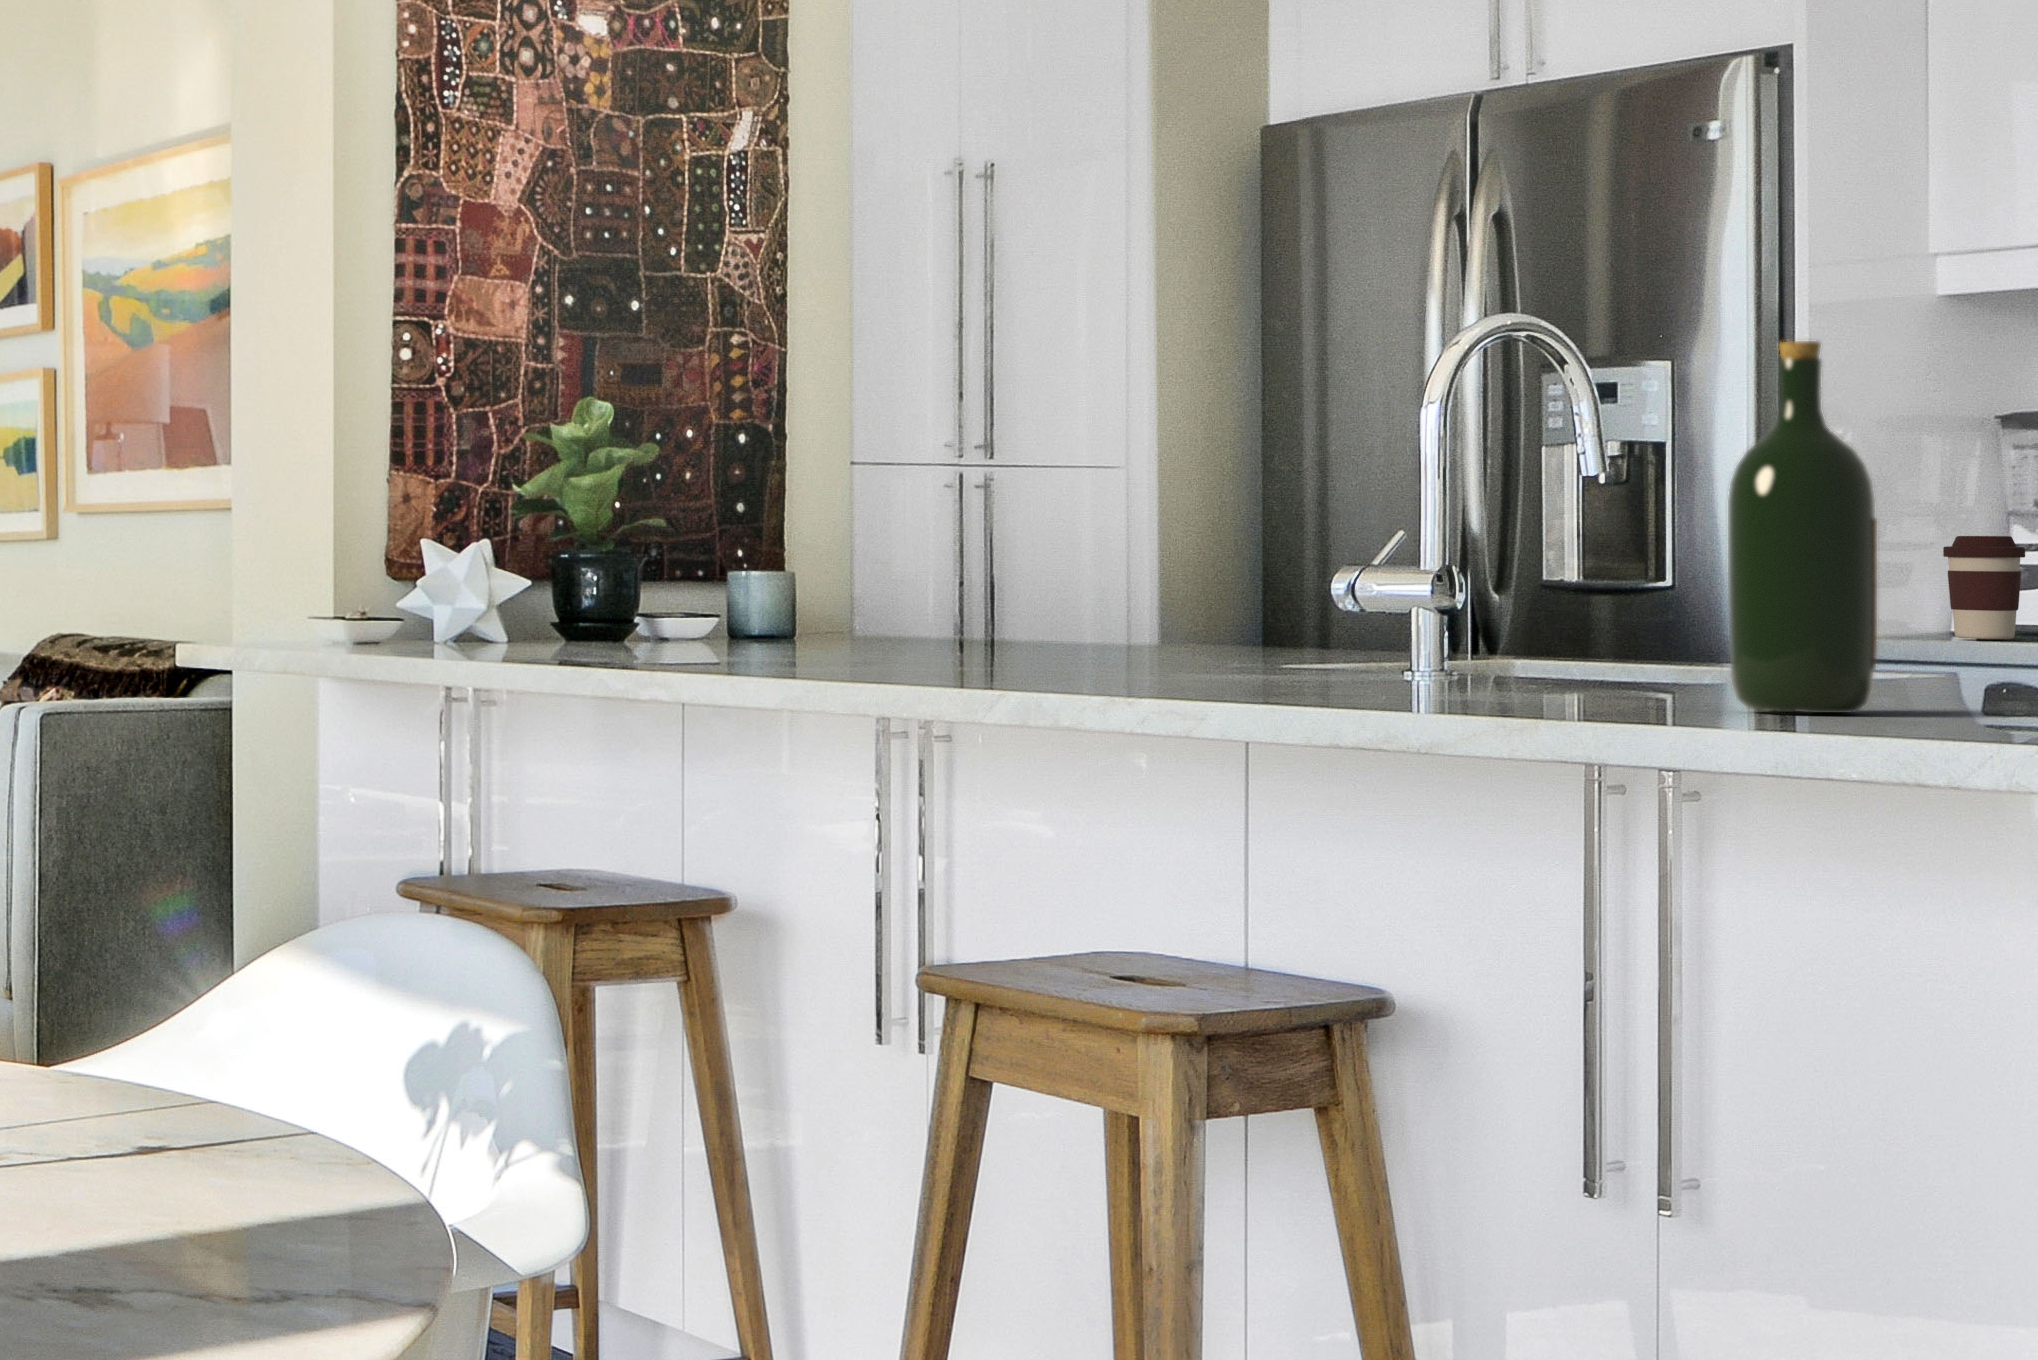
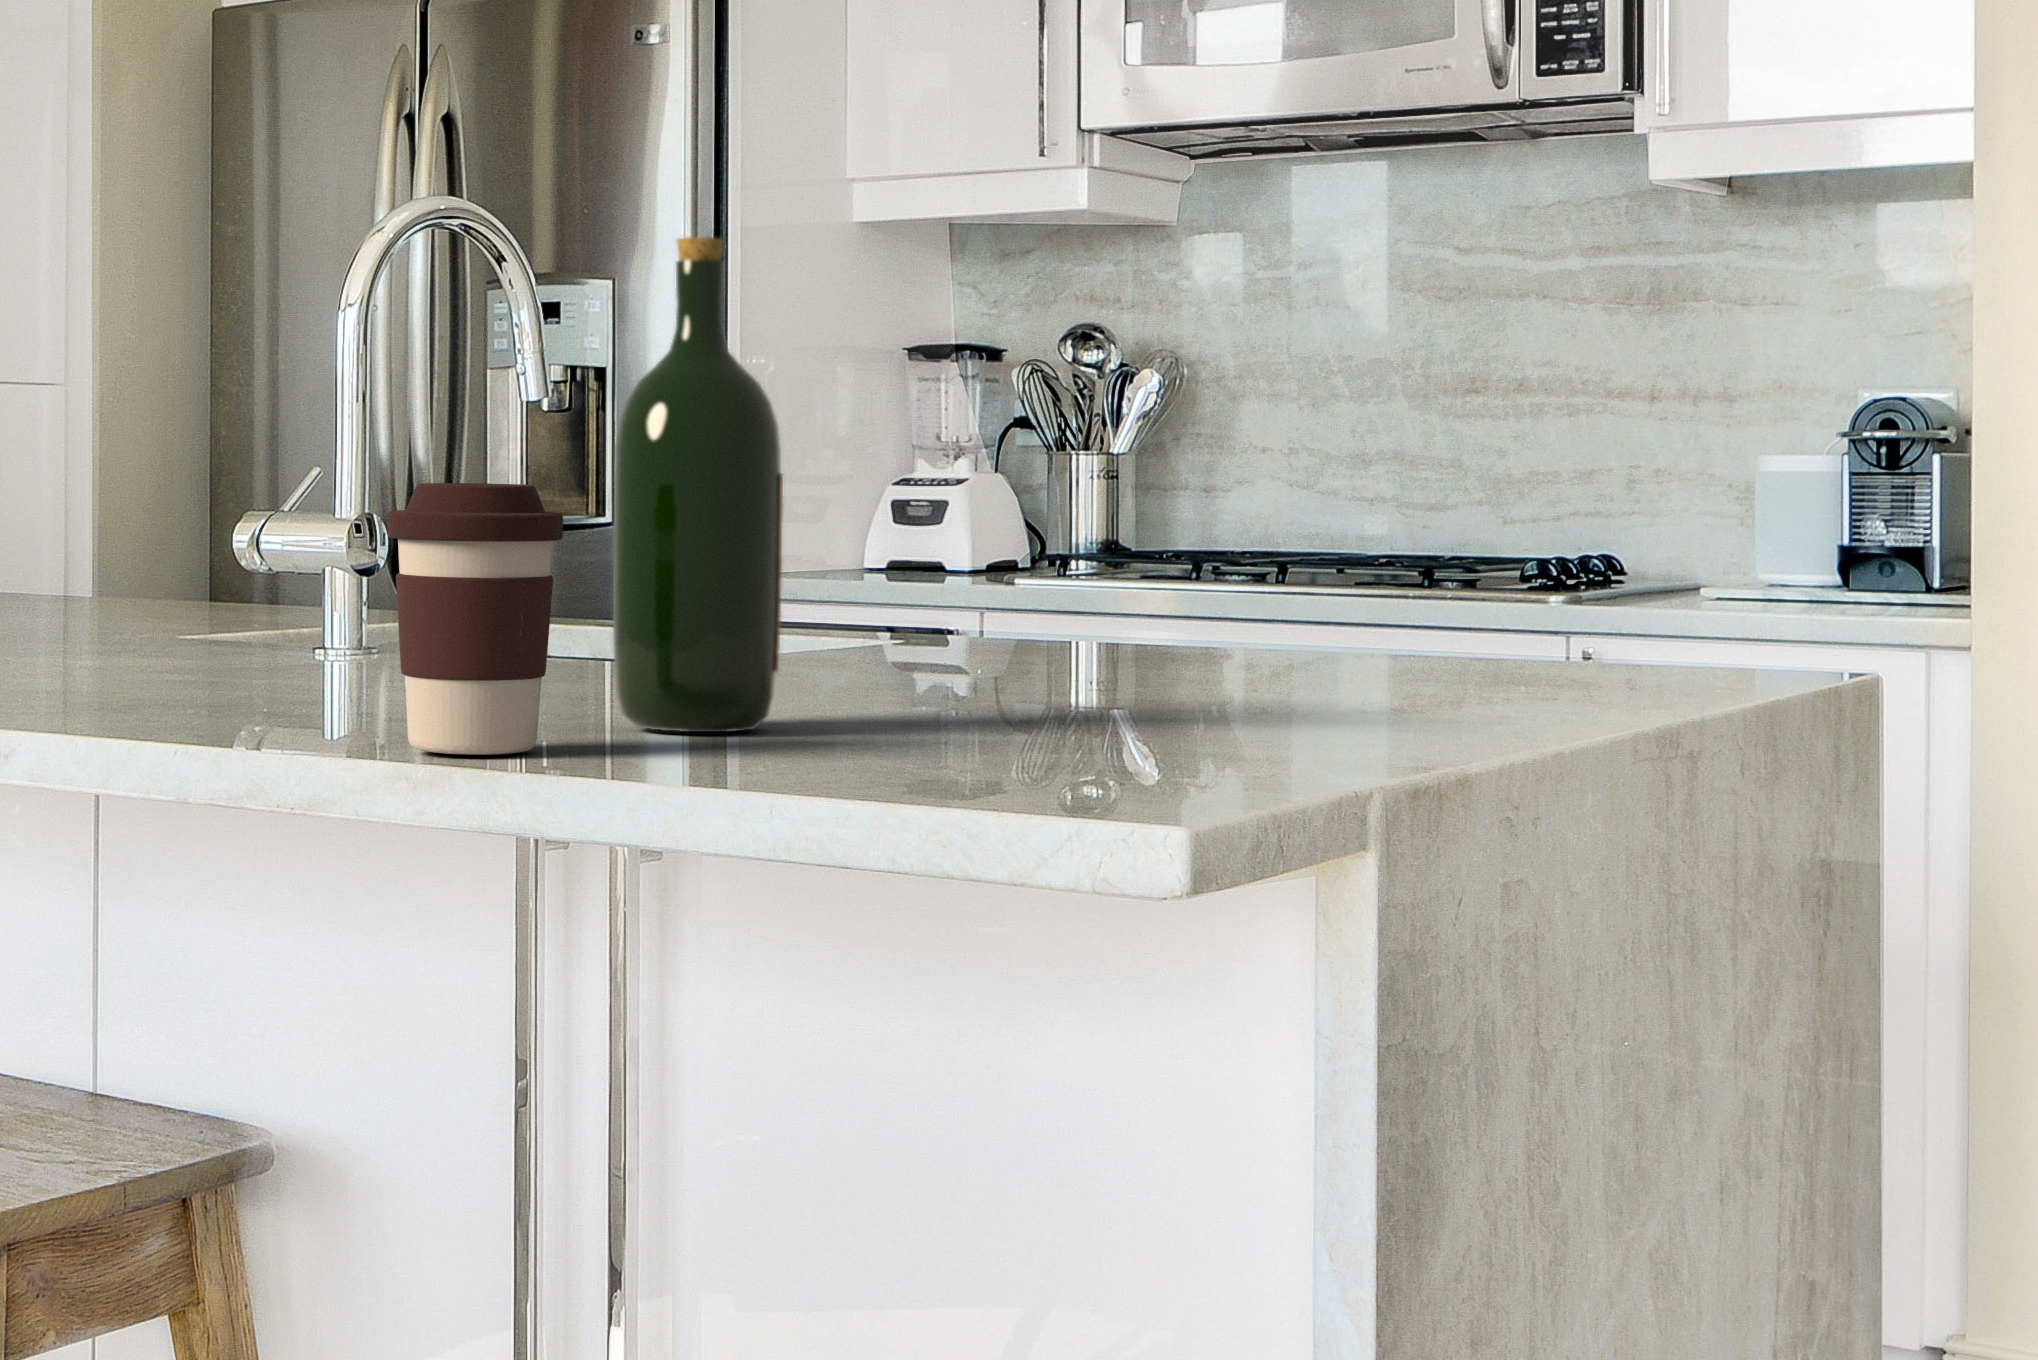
coffee cup: present [1943,536,2025,639] -> present [388,483,563,755]

